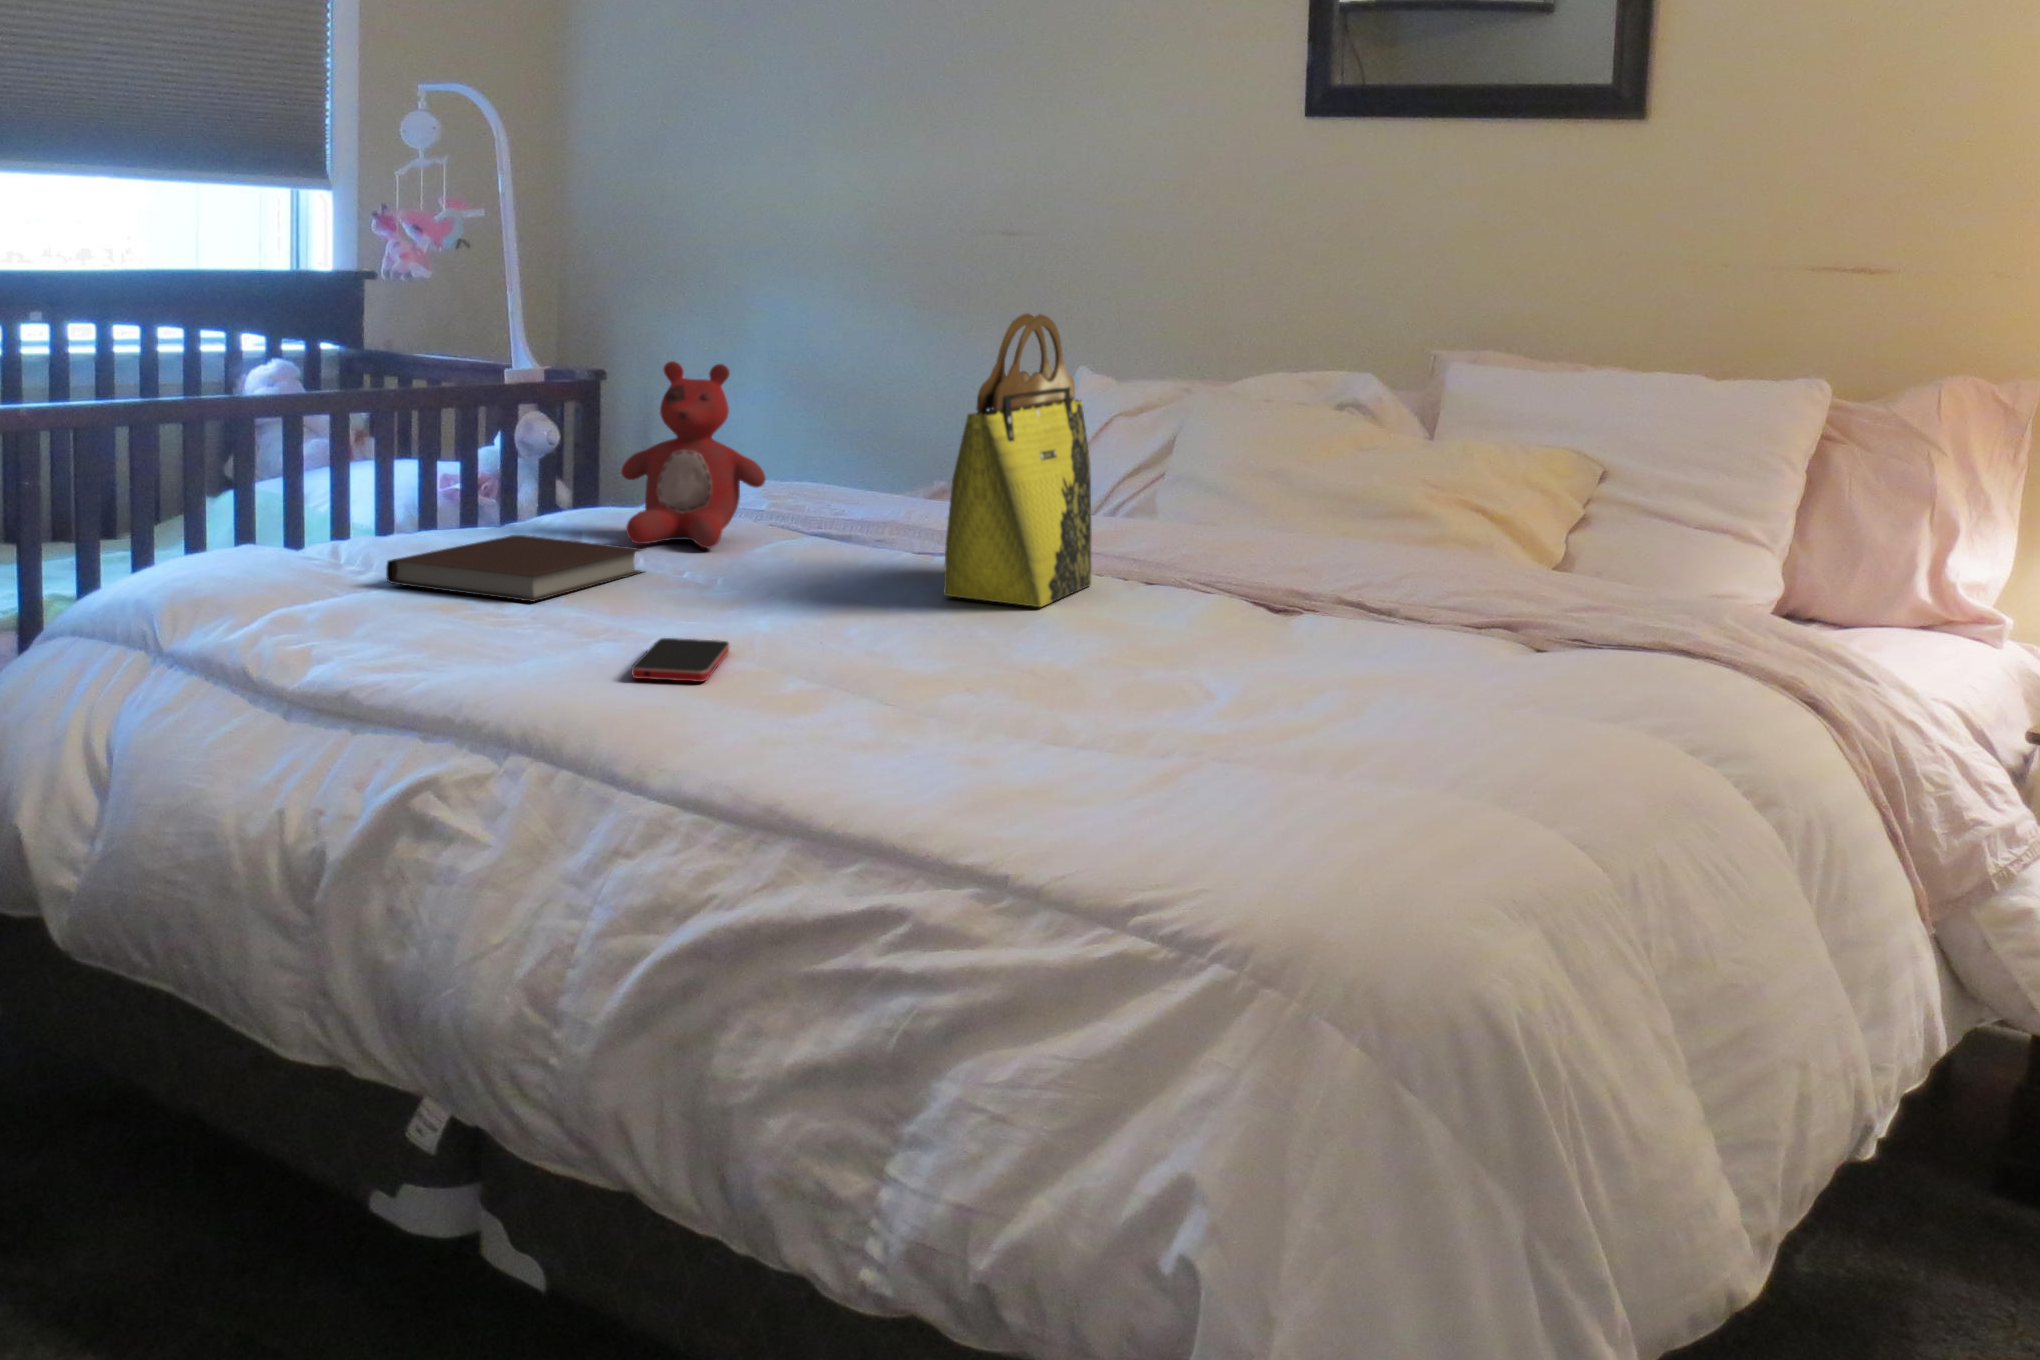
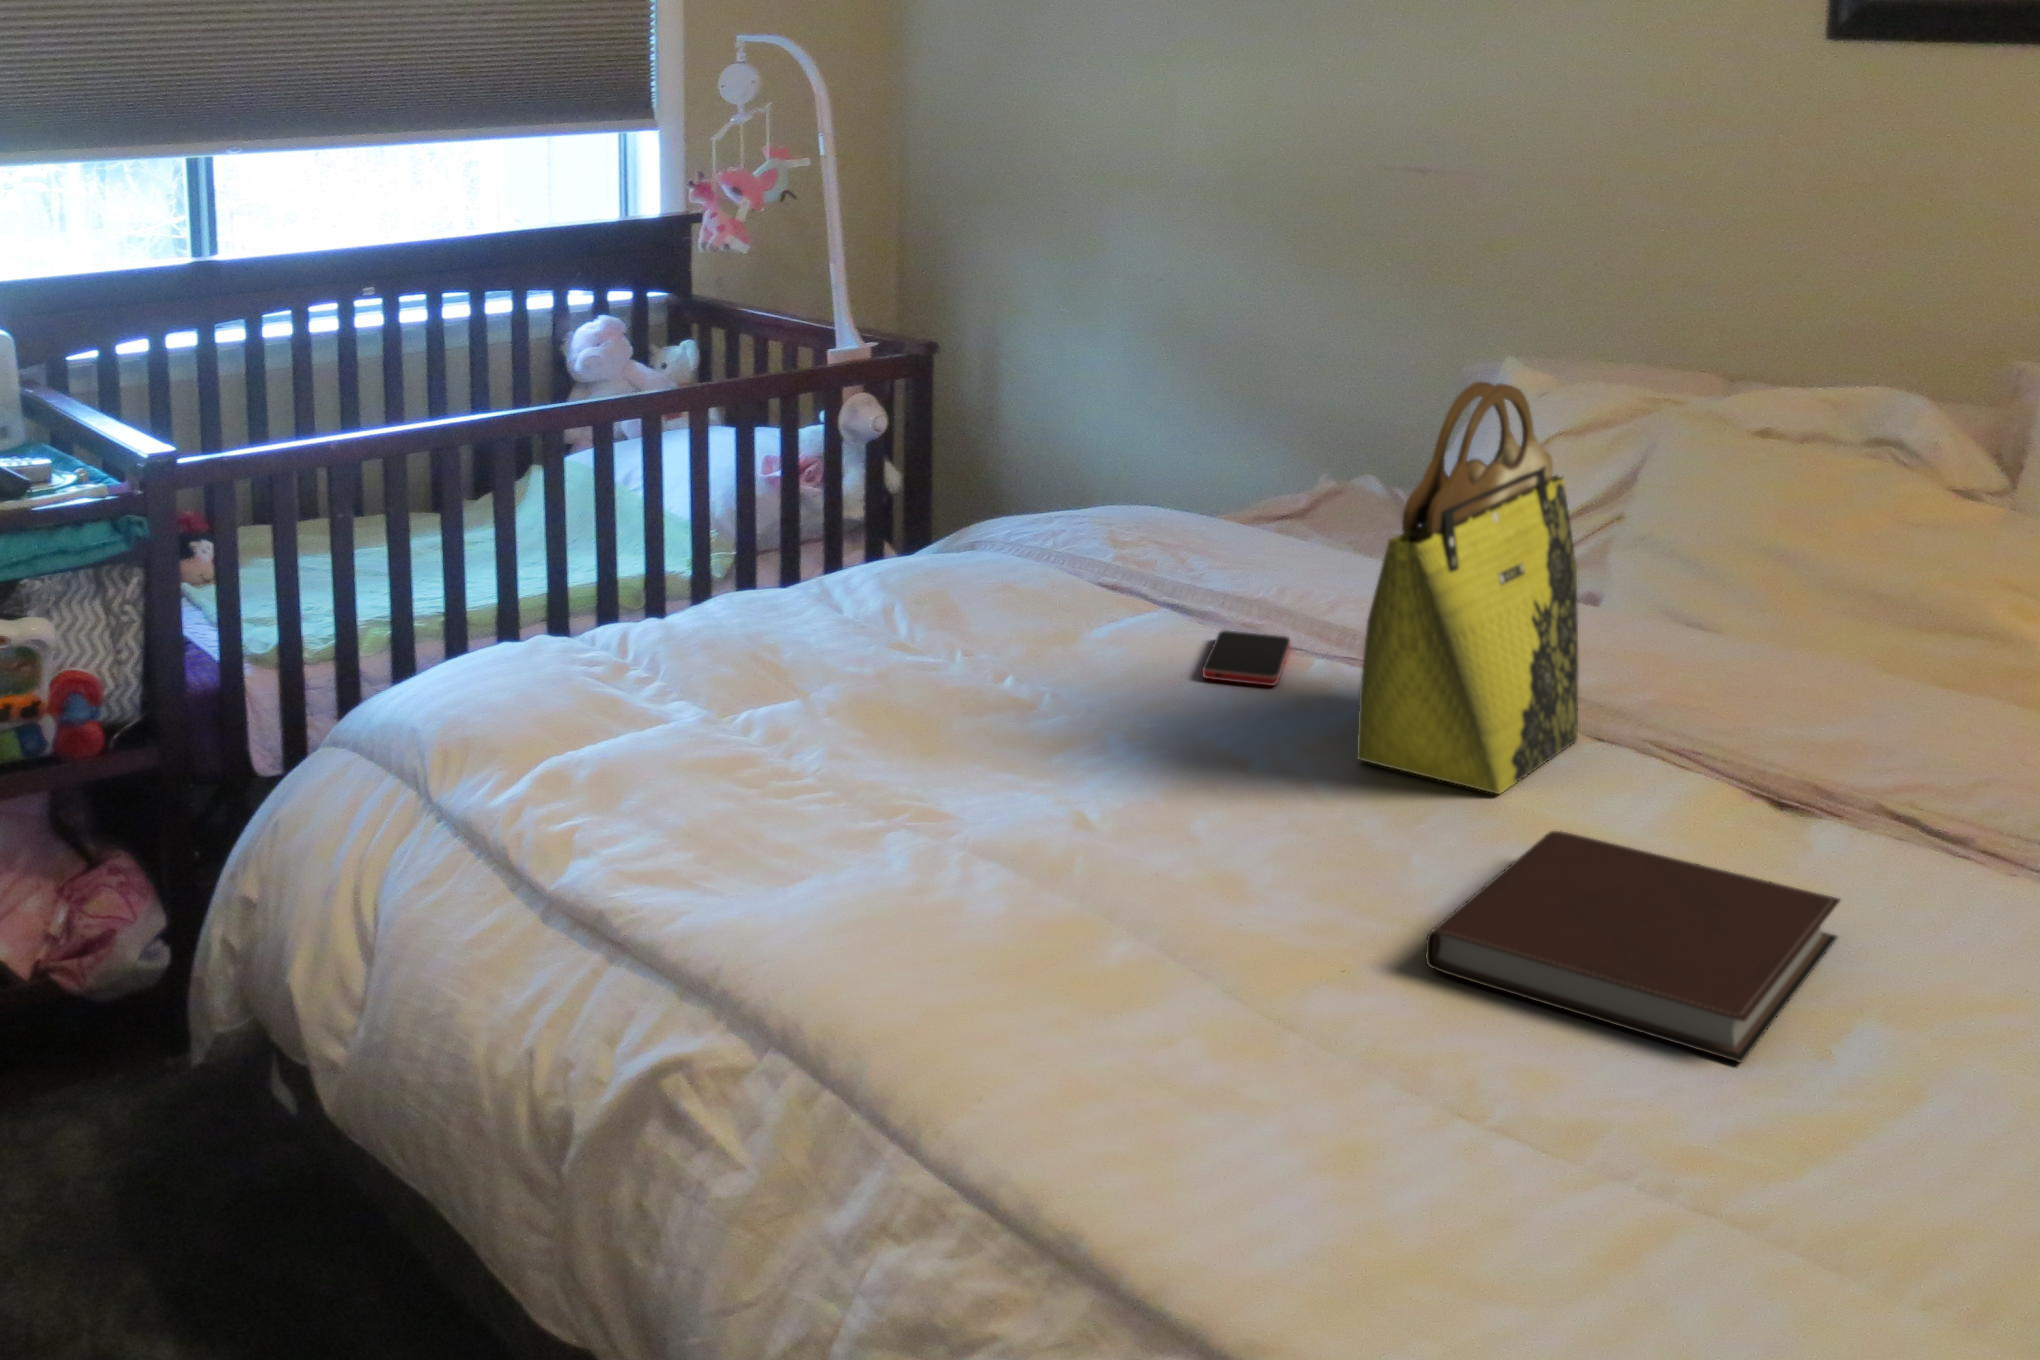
stuffed bear: present [621,361,766,548] -> none [945,399,1123,639]
notebook: present [386,535,644,602] -> present [1425,831,1840,1062]
smartphone: present [631,638,729,682] -> present [1202,631,1291,686]

